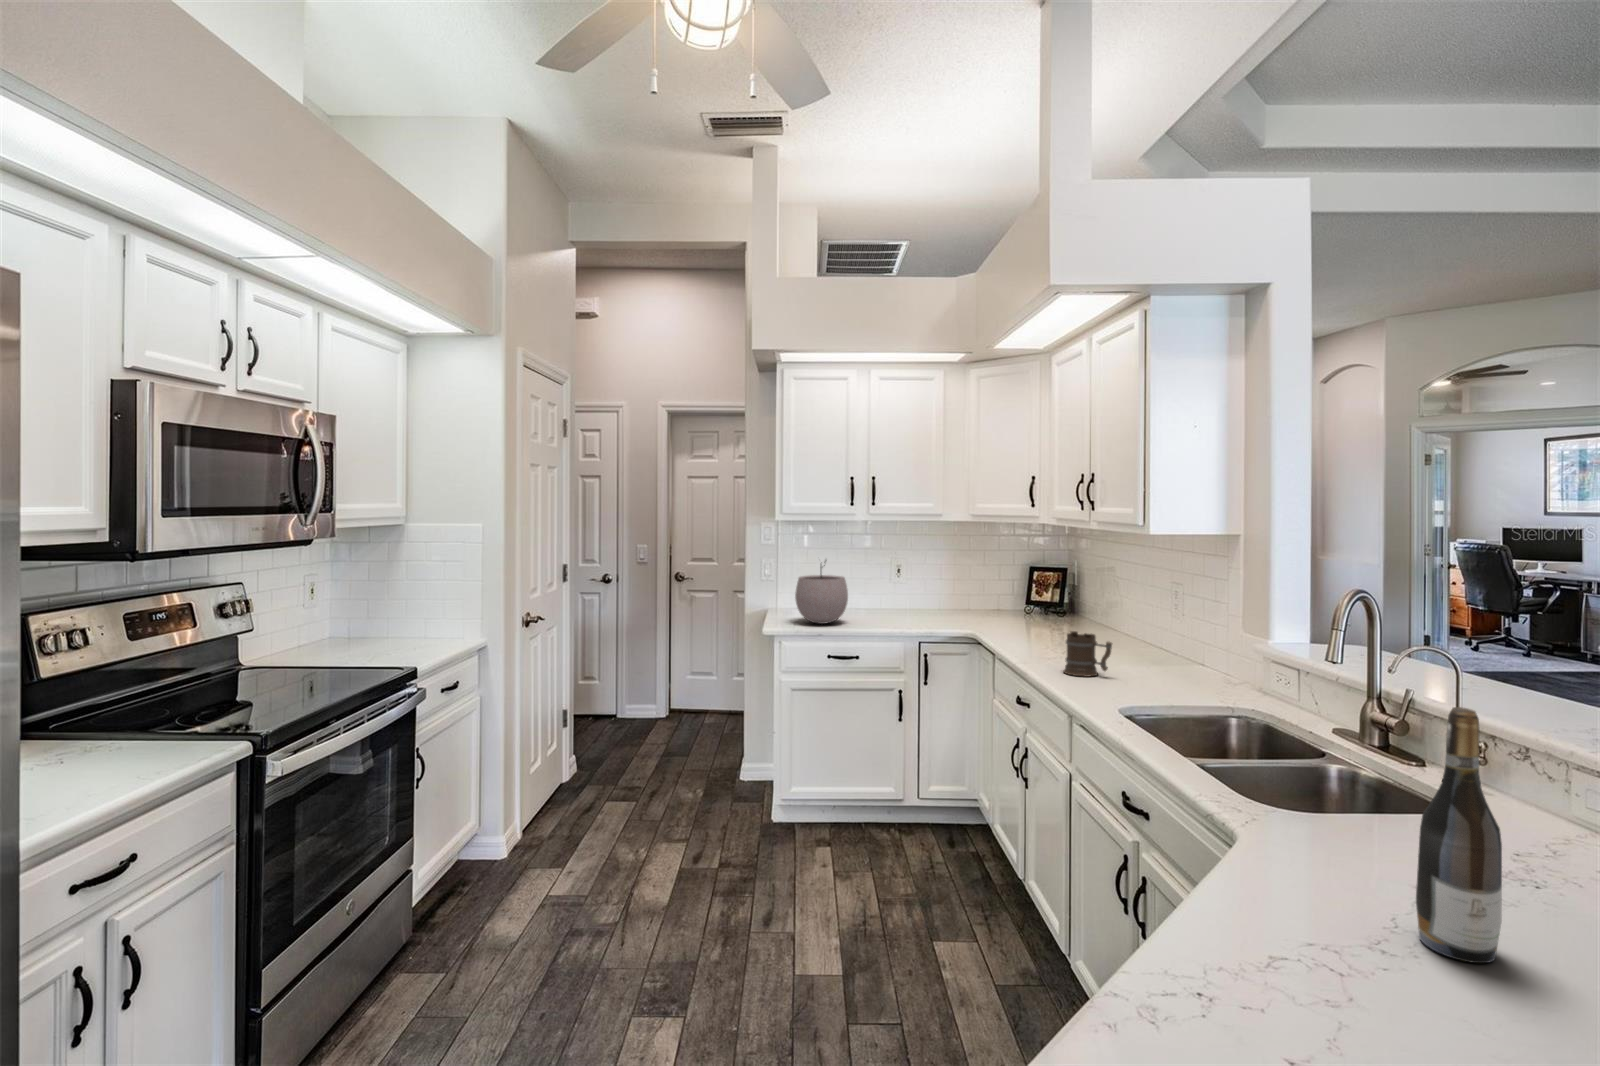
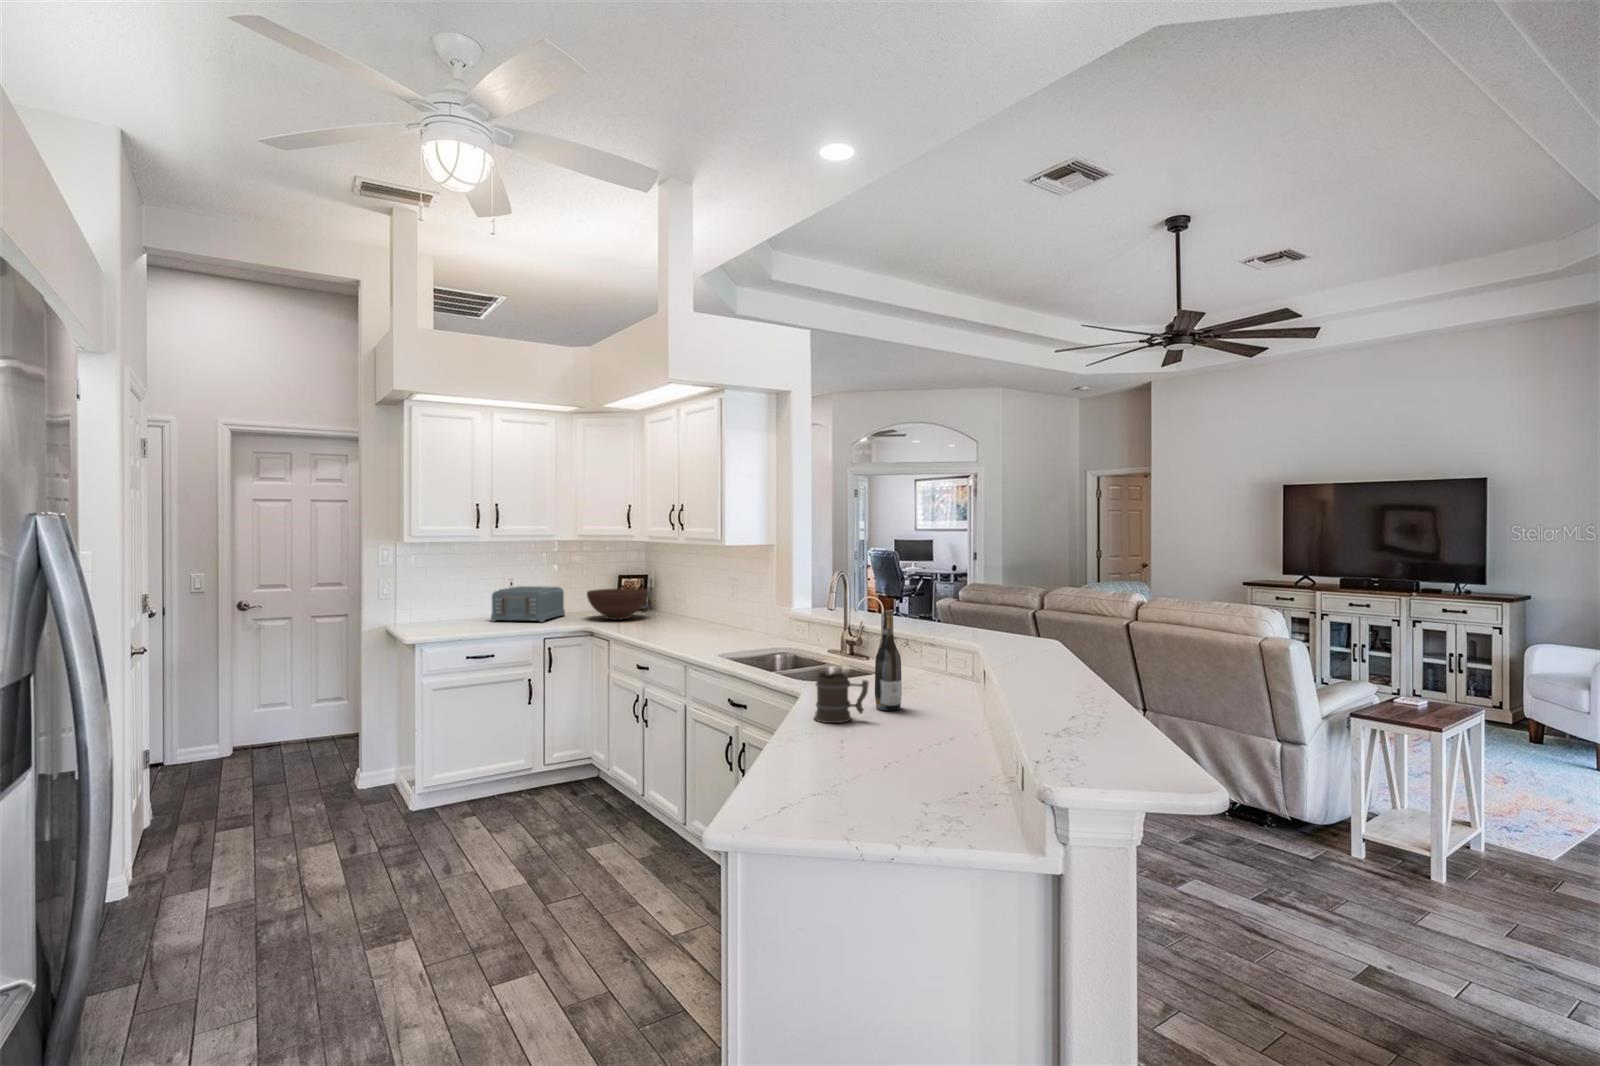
plant pot: present [795,561,848,624] -> none [425,573,475,631]
toaster: none [874,575,963,621] -> present [491,586,565,622]
fruit bowl: none [984,584,1065,626] -> present [587,588,648,620]
mug: present [1063,631,1112,677] -> present [814,672,869,723]

